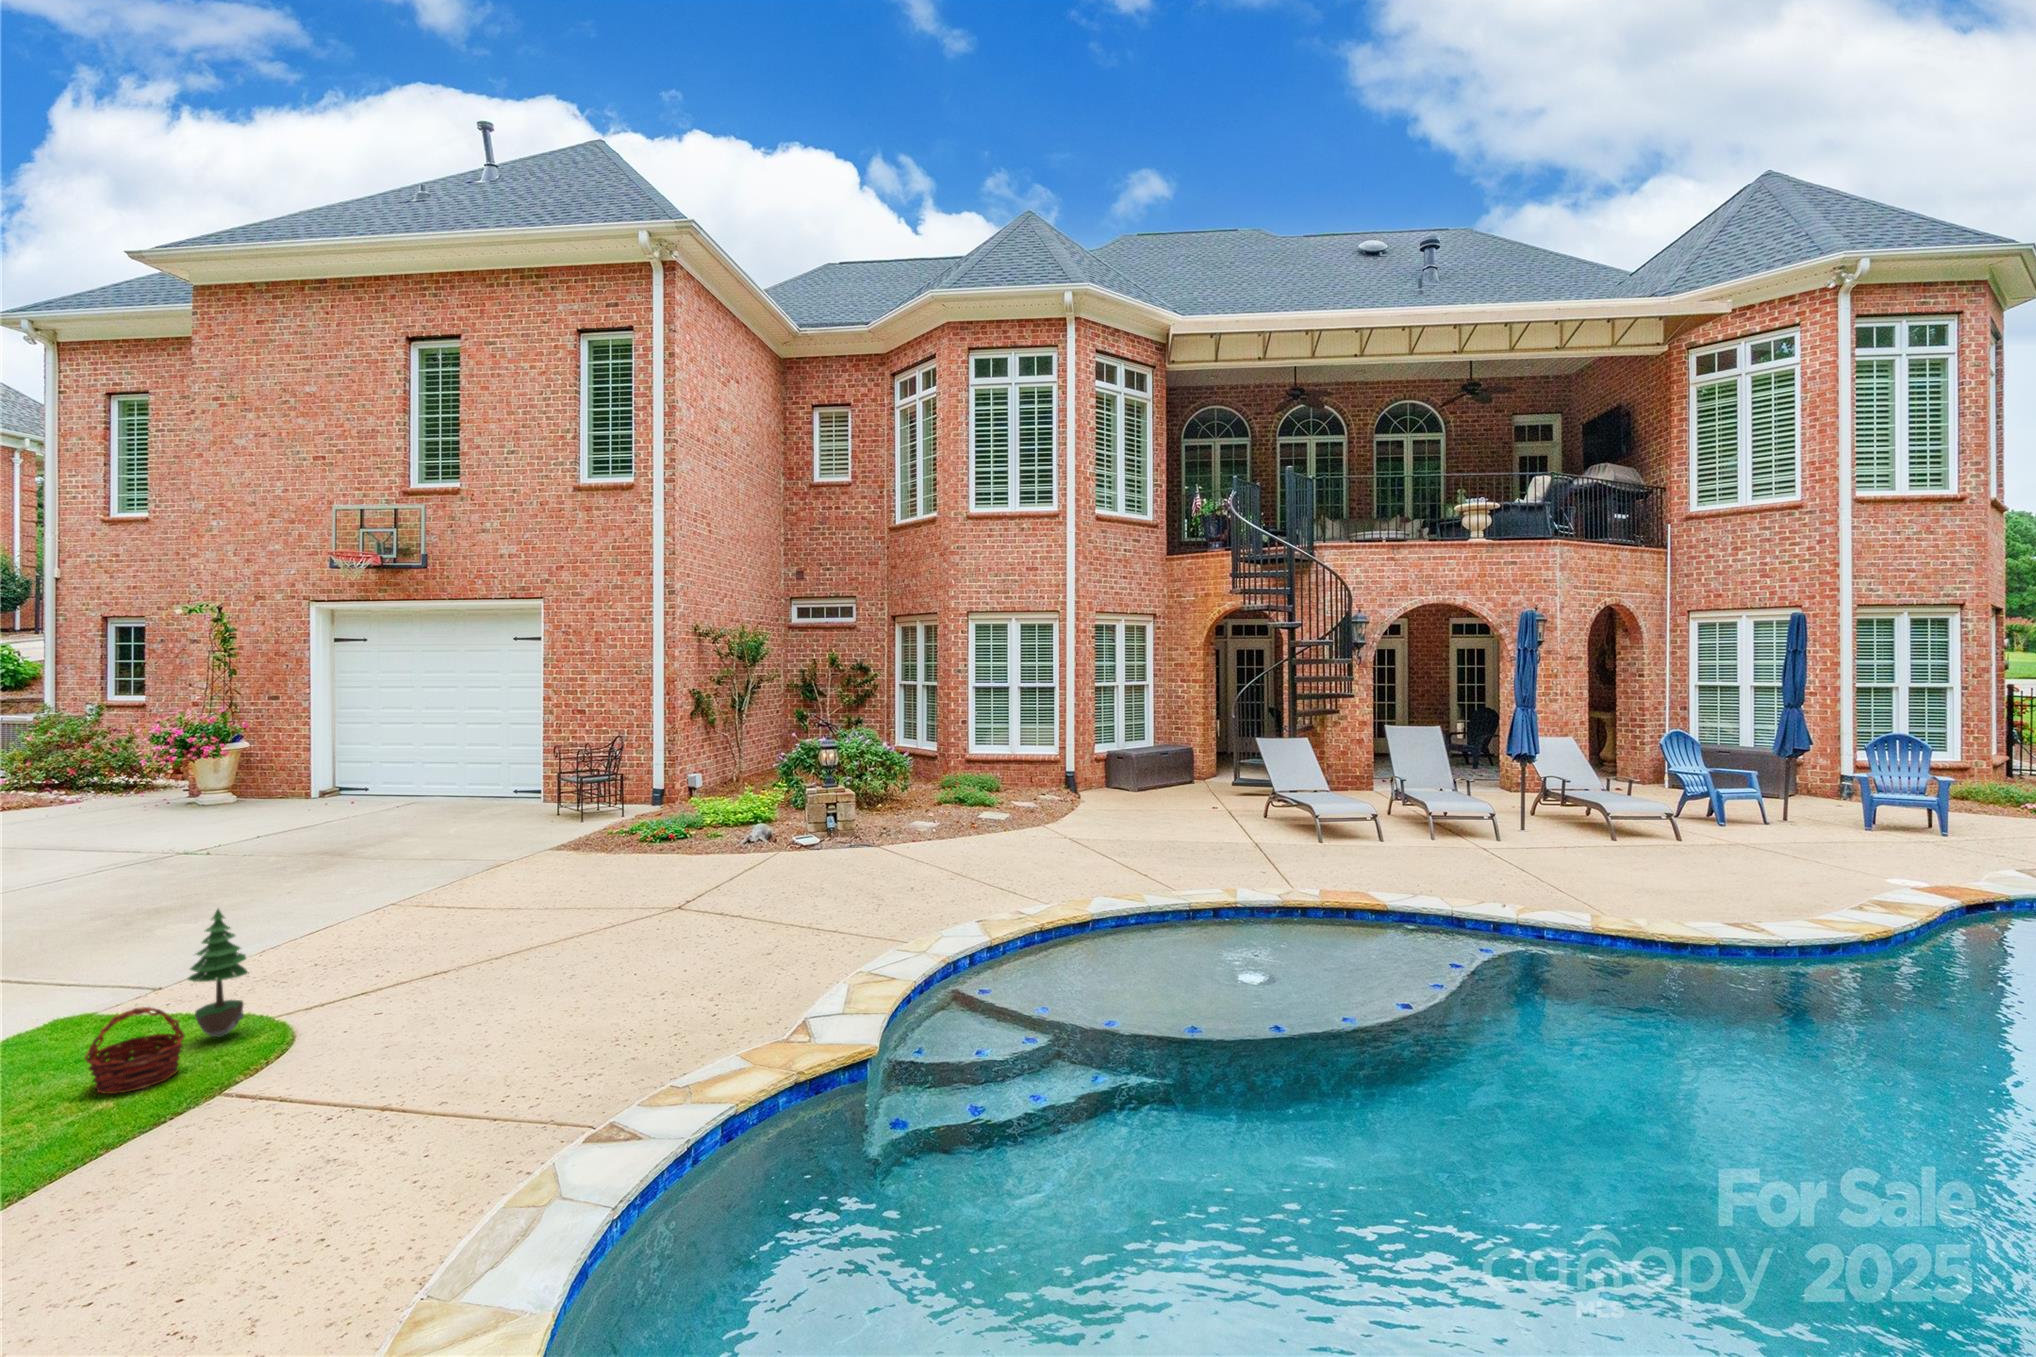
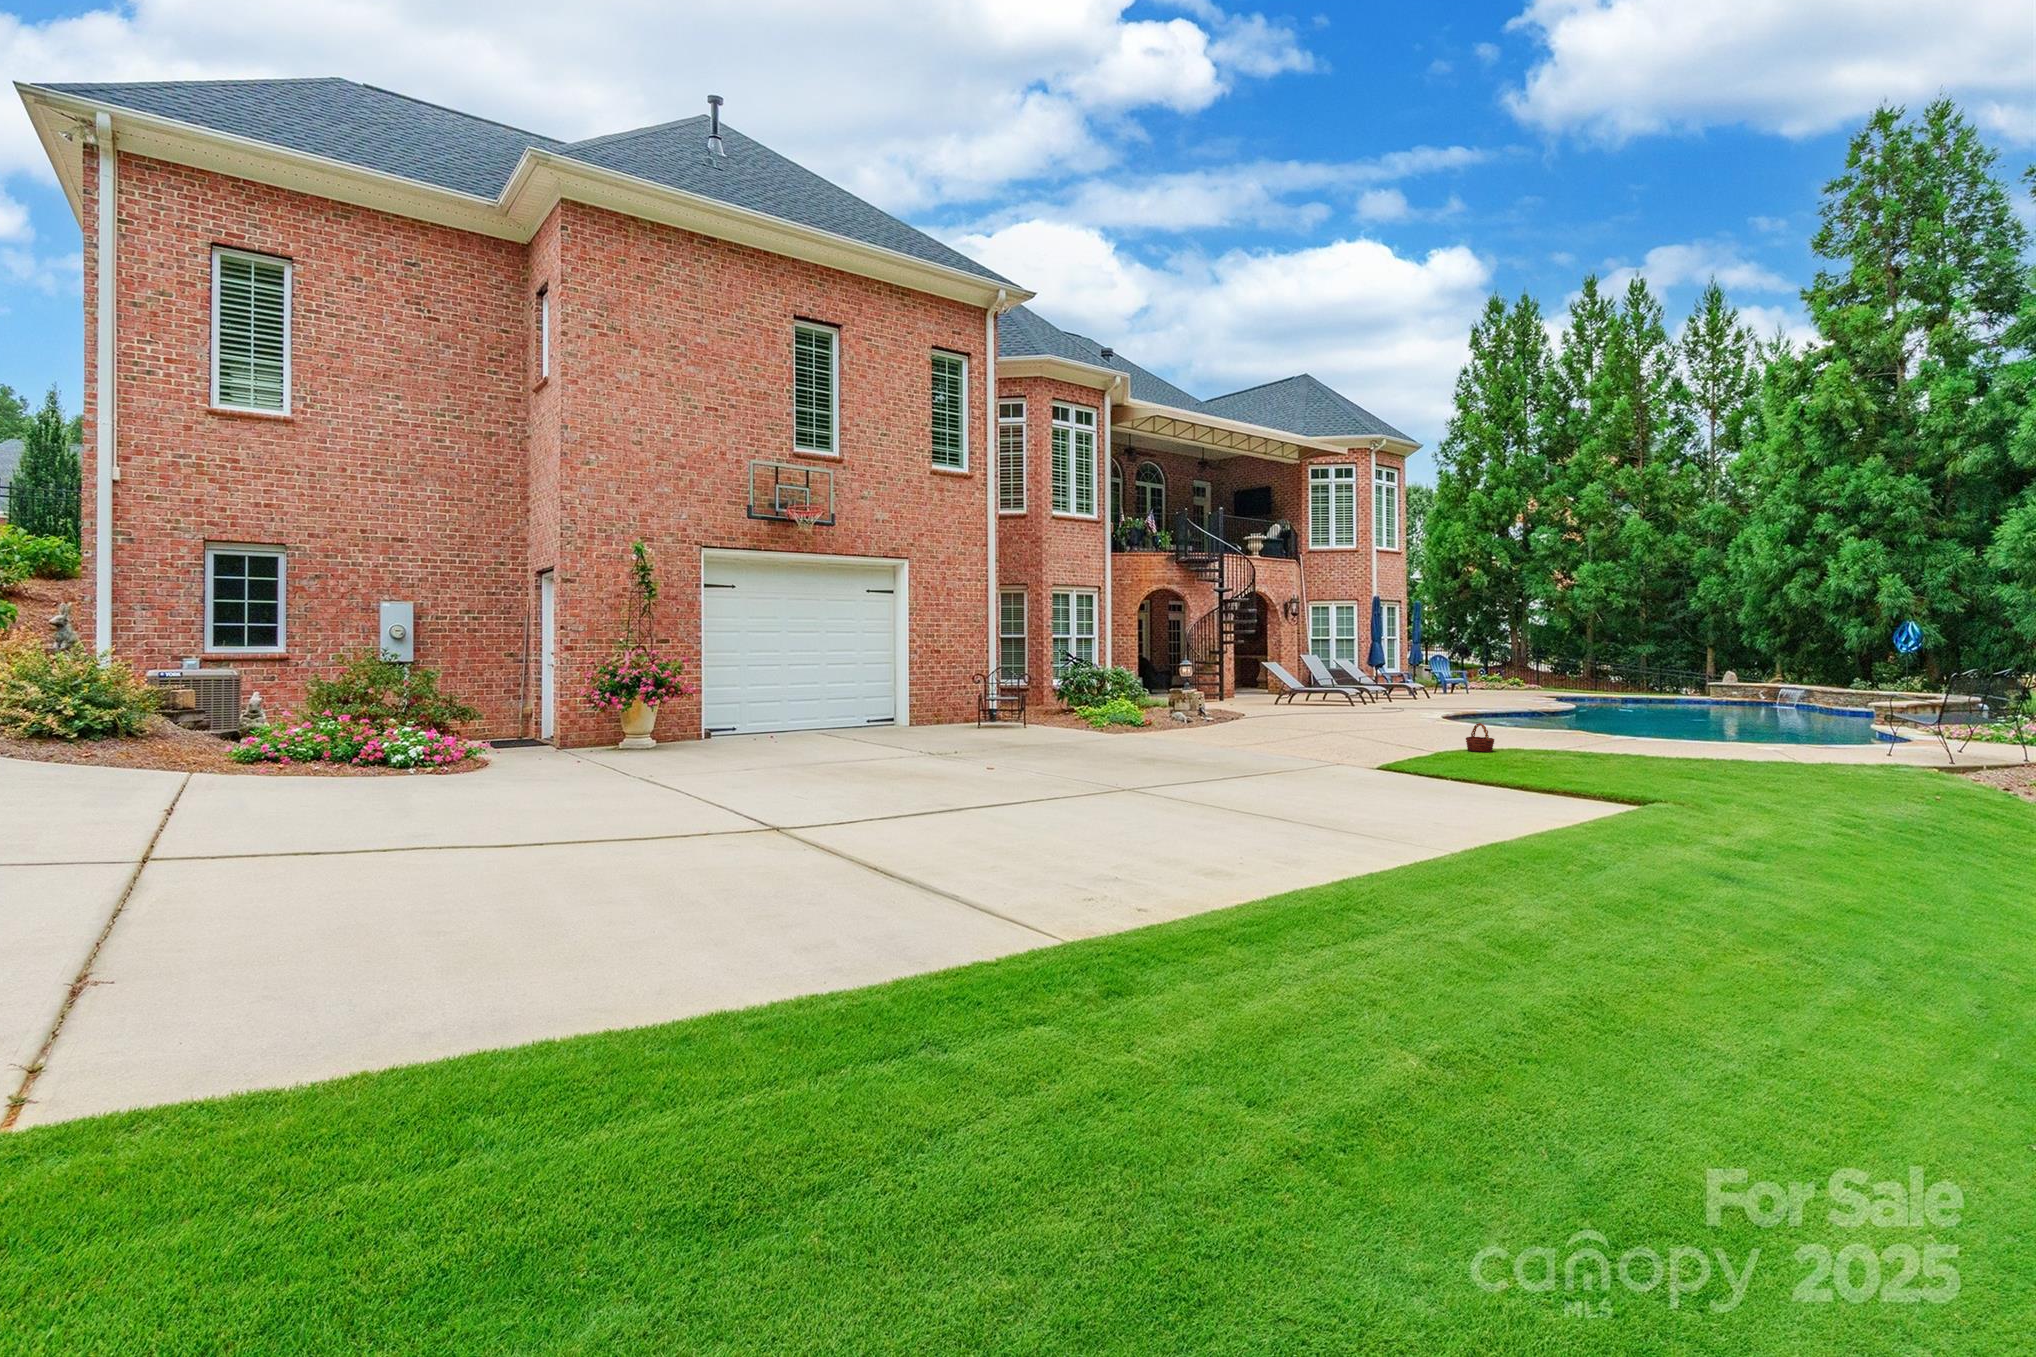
potted tree: present [188,909,249,1037] -> none [1428,695,1449,748]

